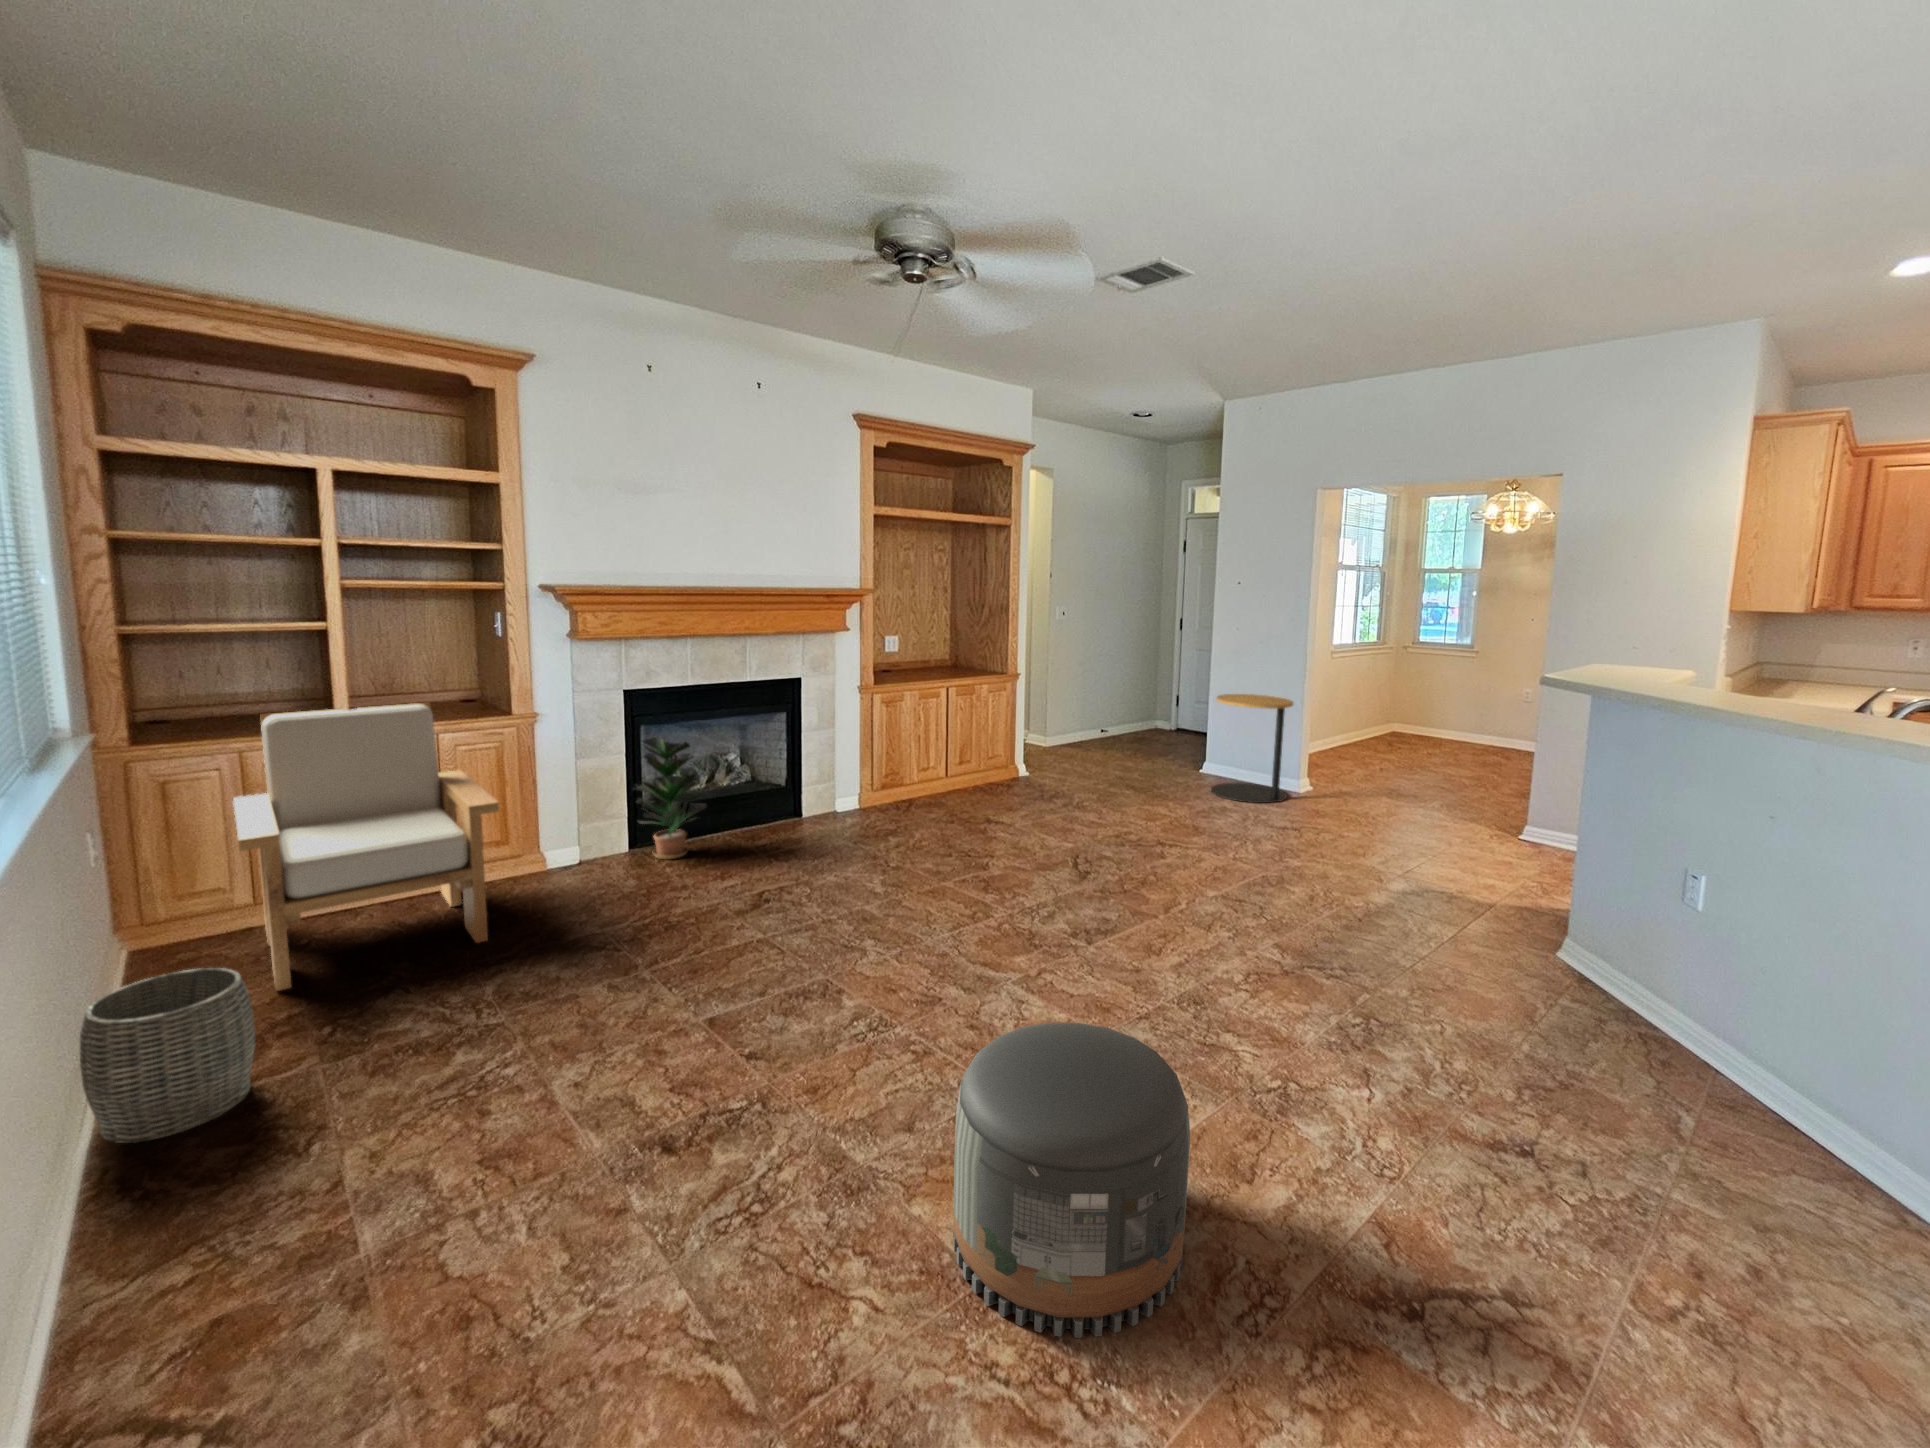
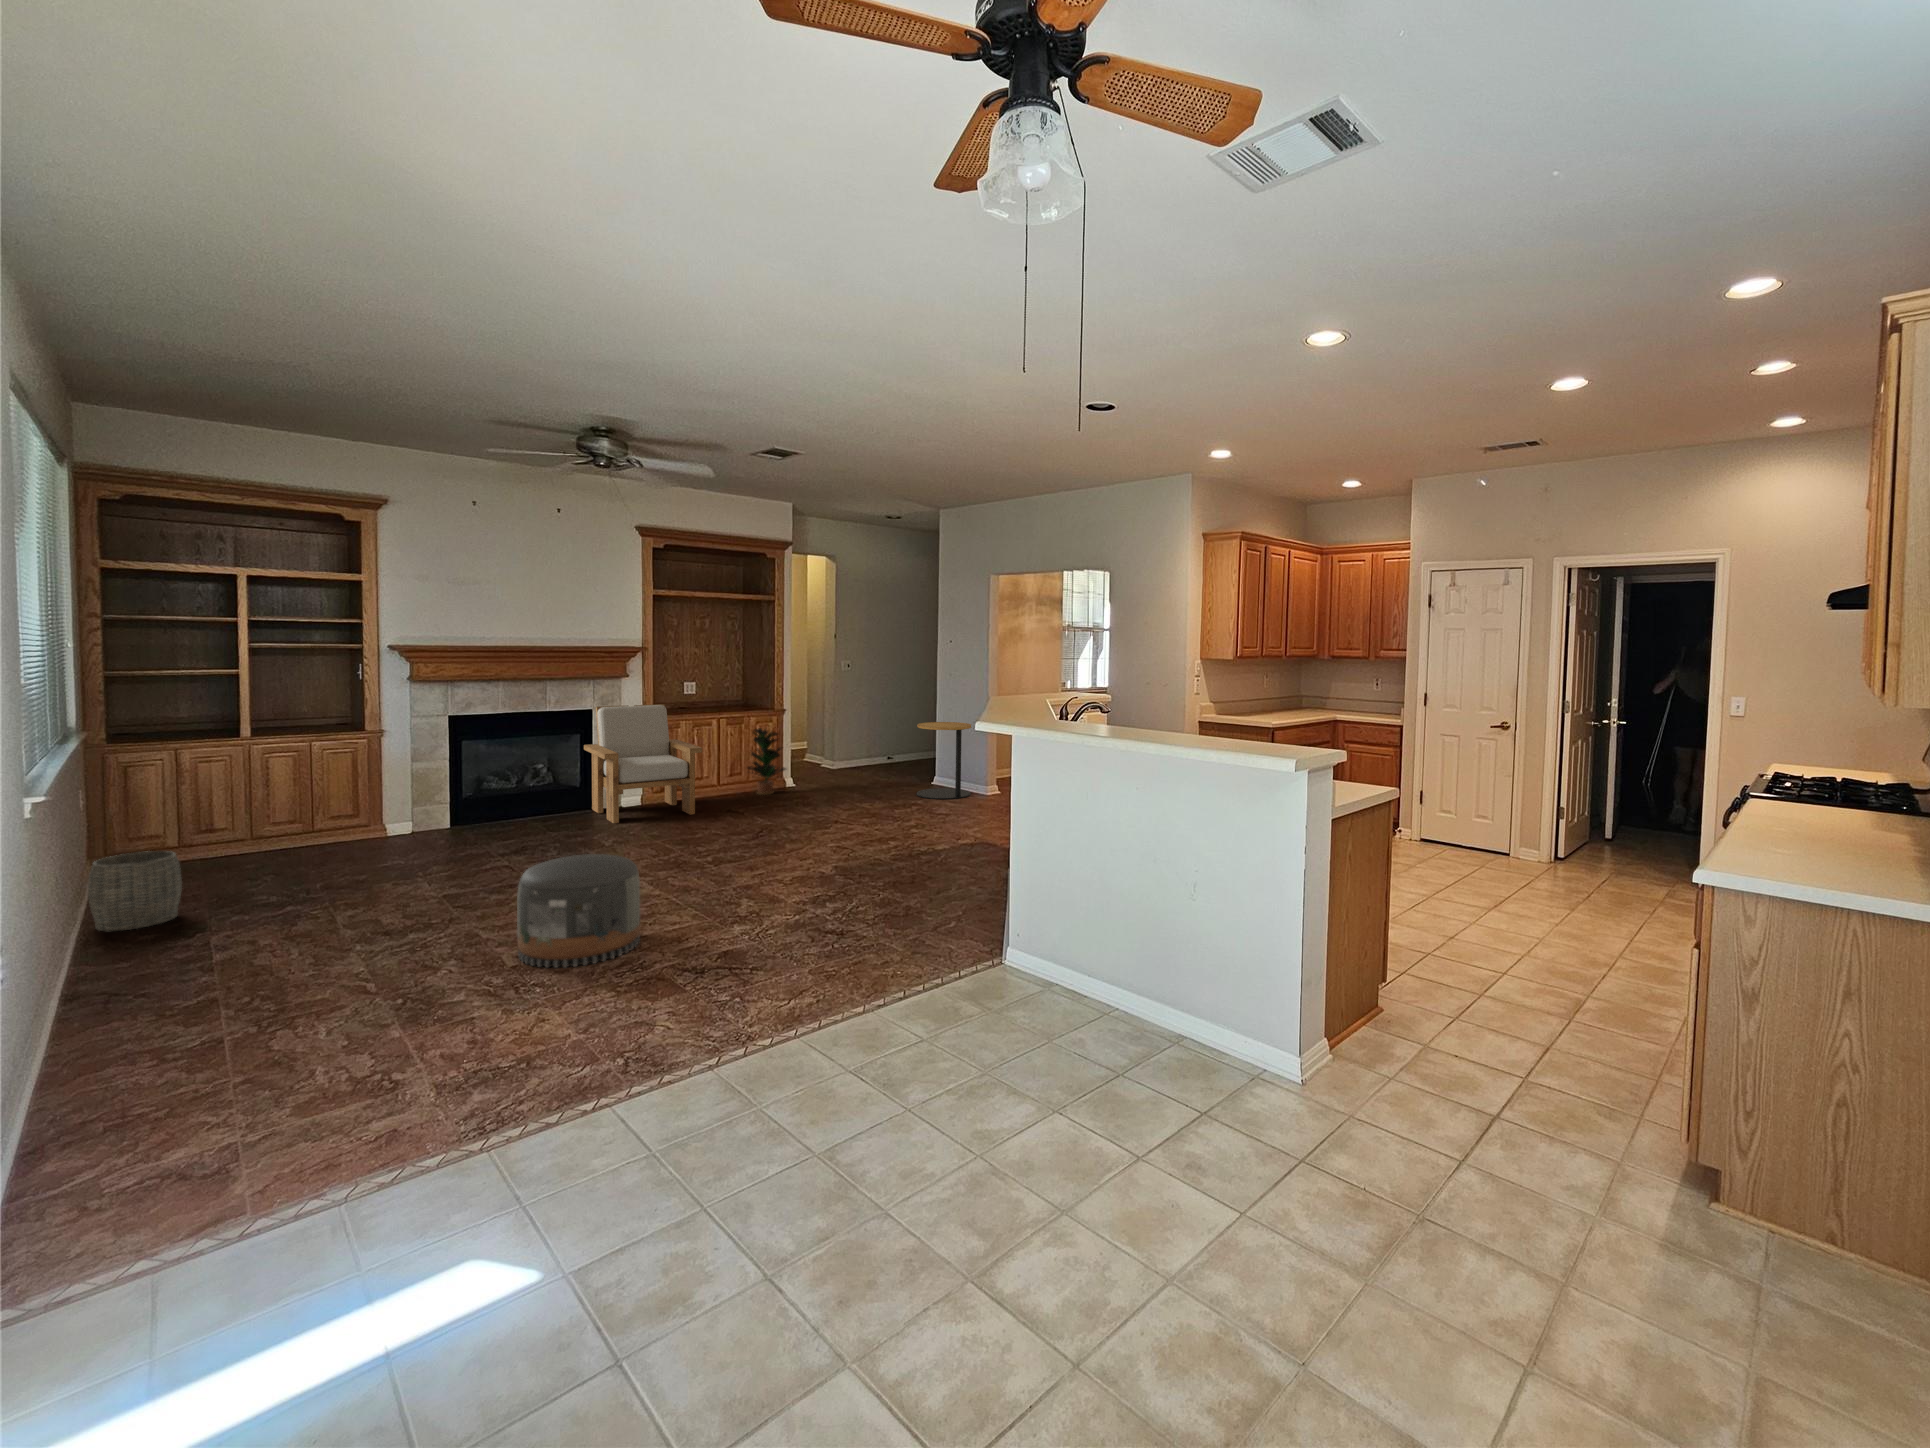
armchair: present [233,702,499,991] -> present [584,704,702,823]
potted plant: present [634,736,707,859] -> present [748,728,786,795]

